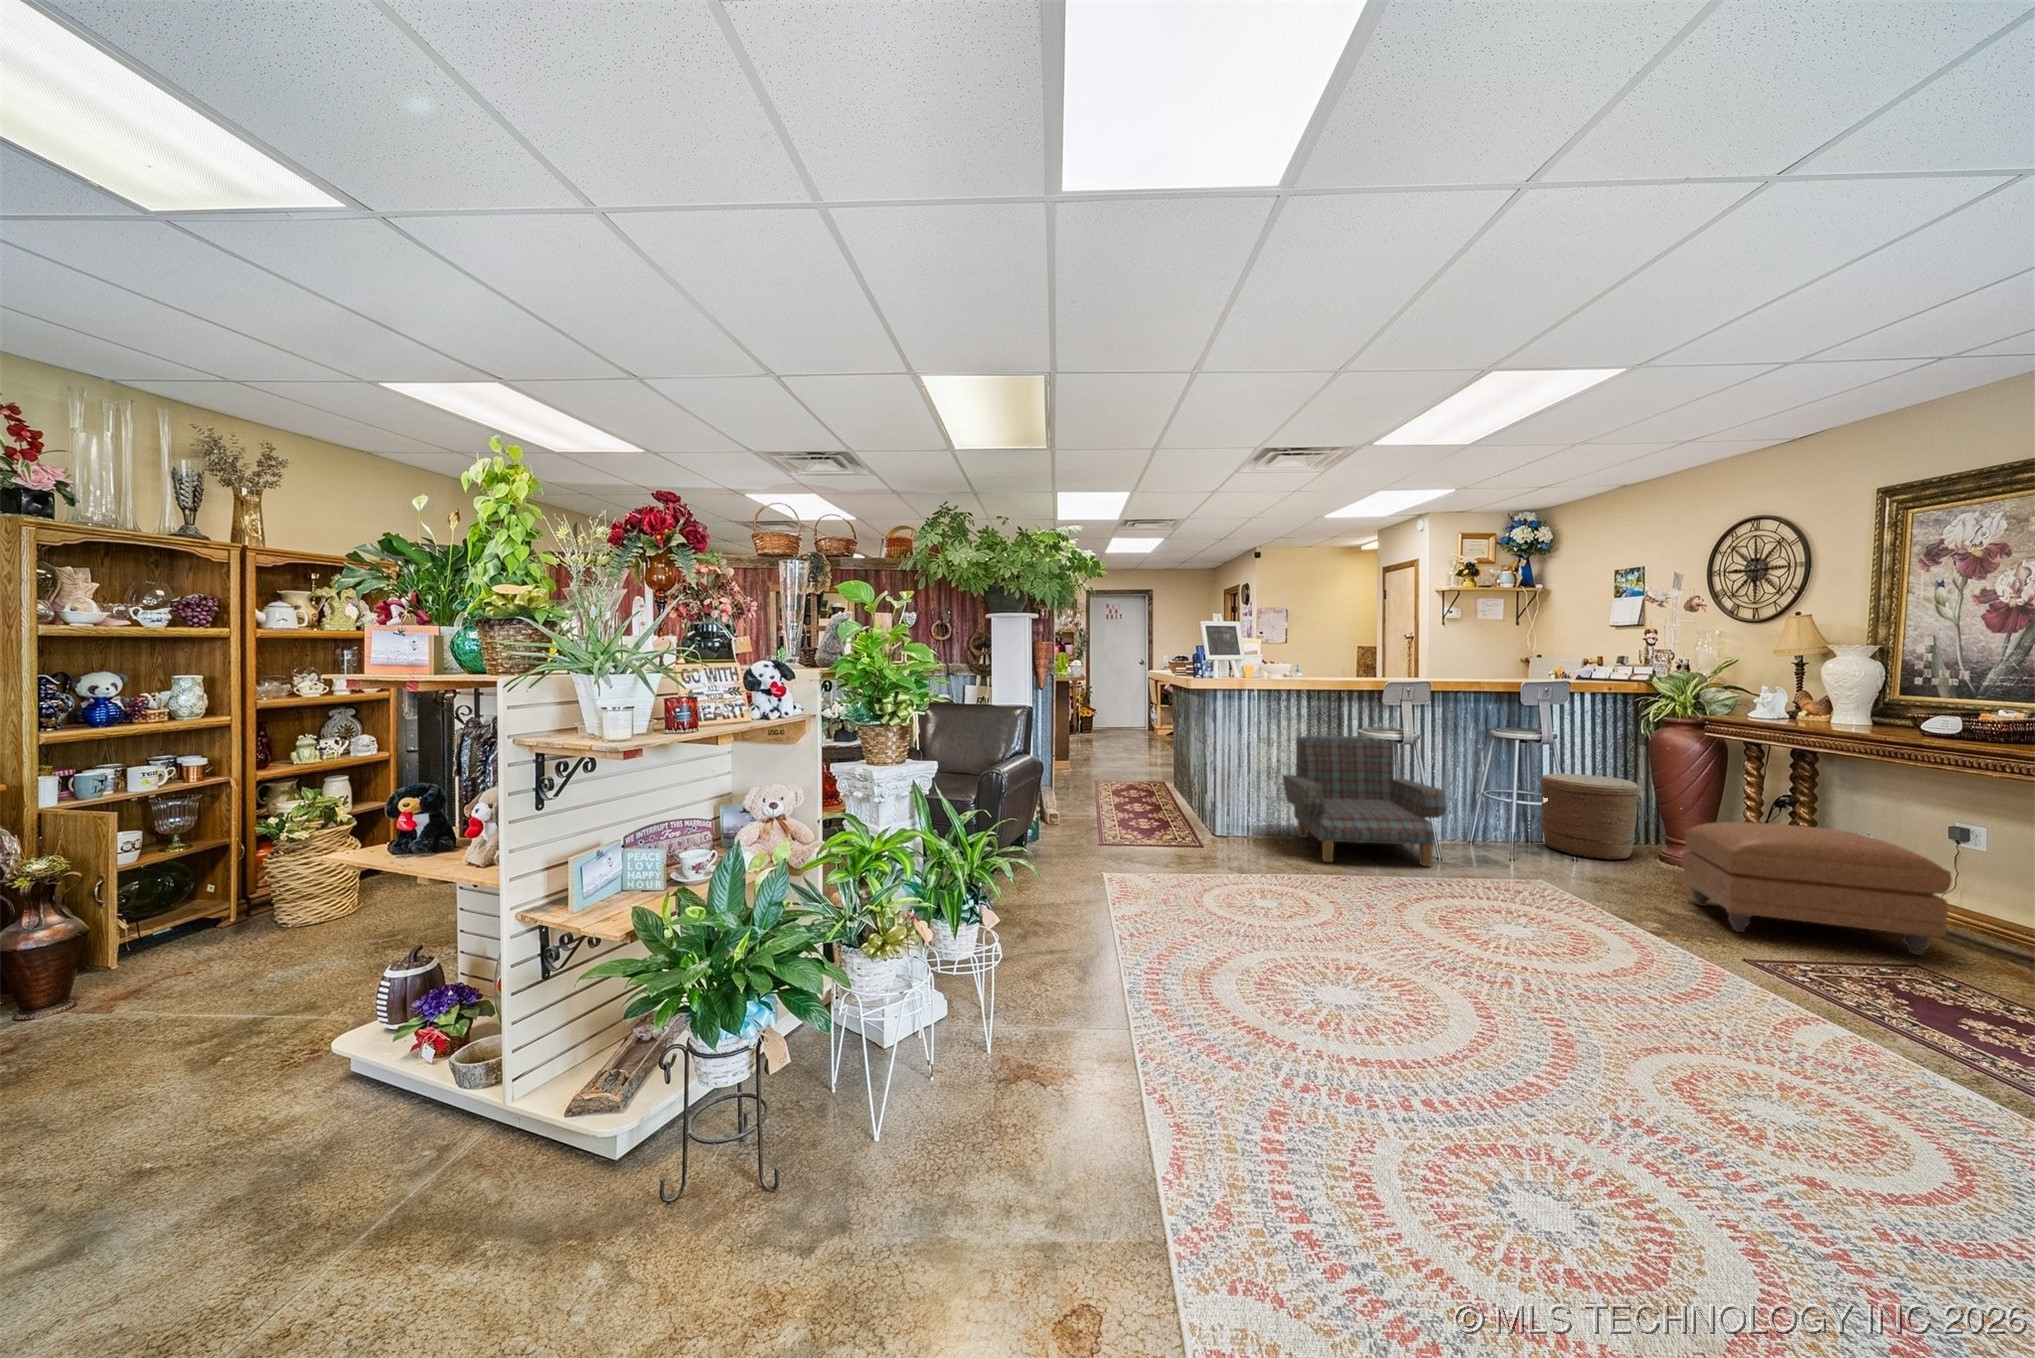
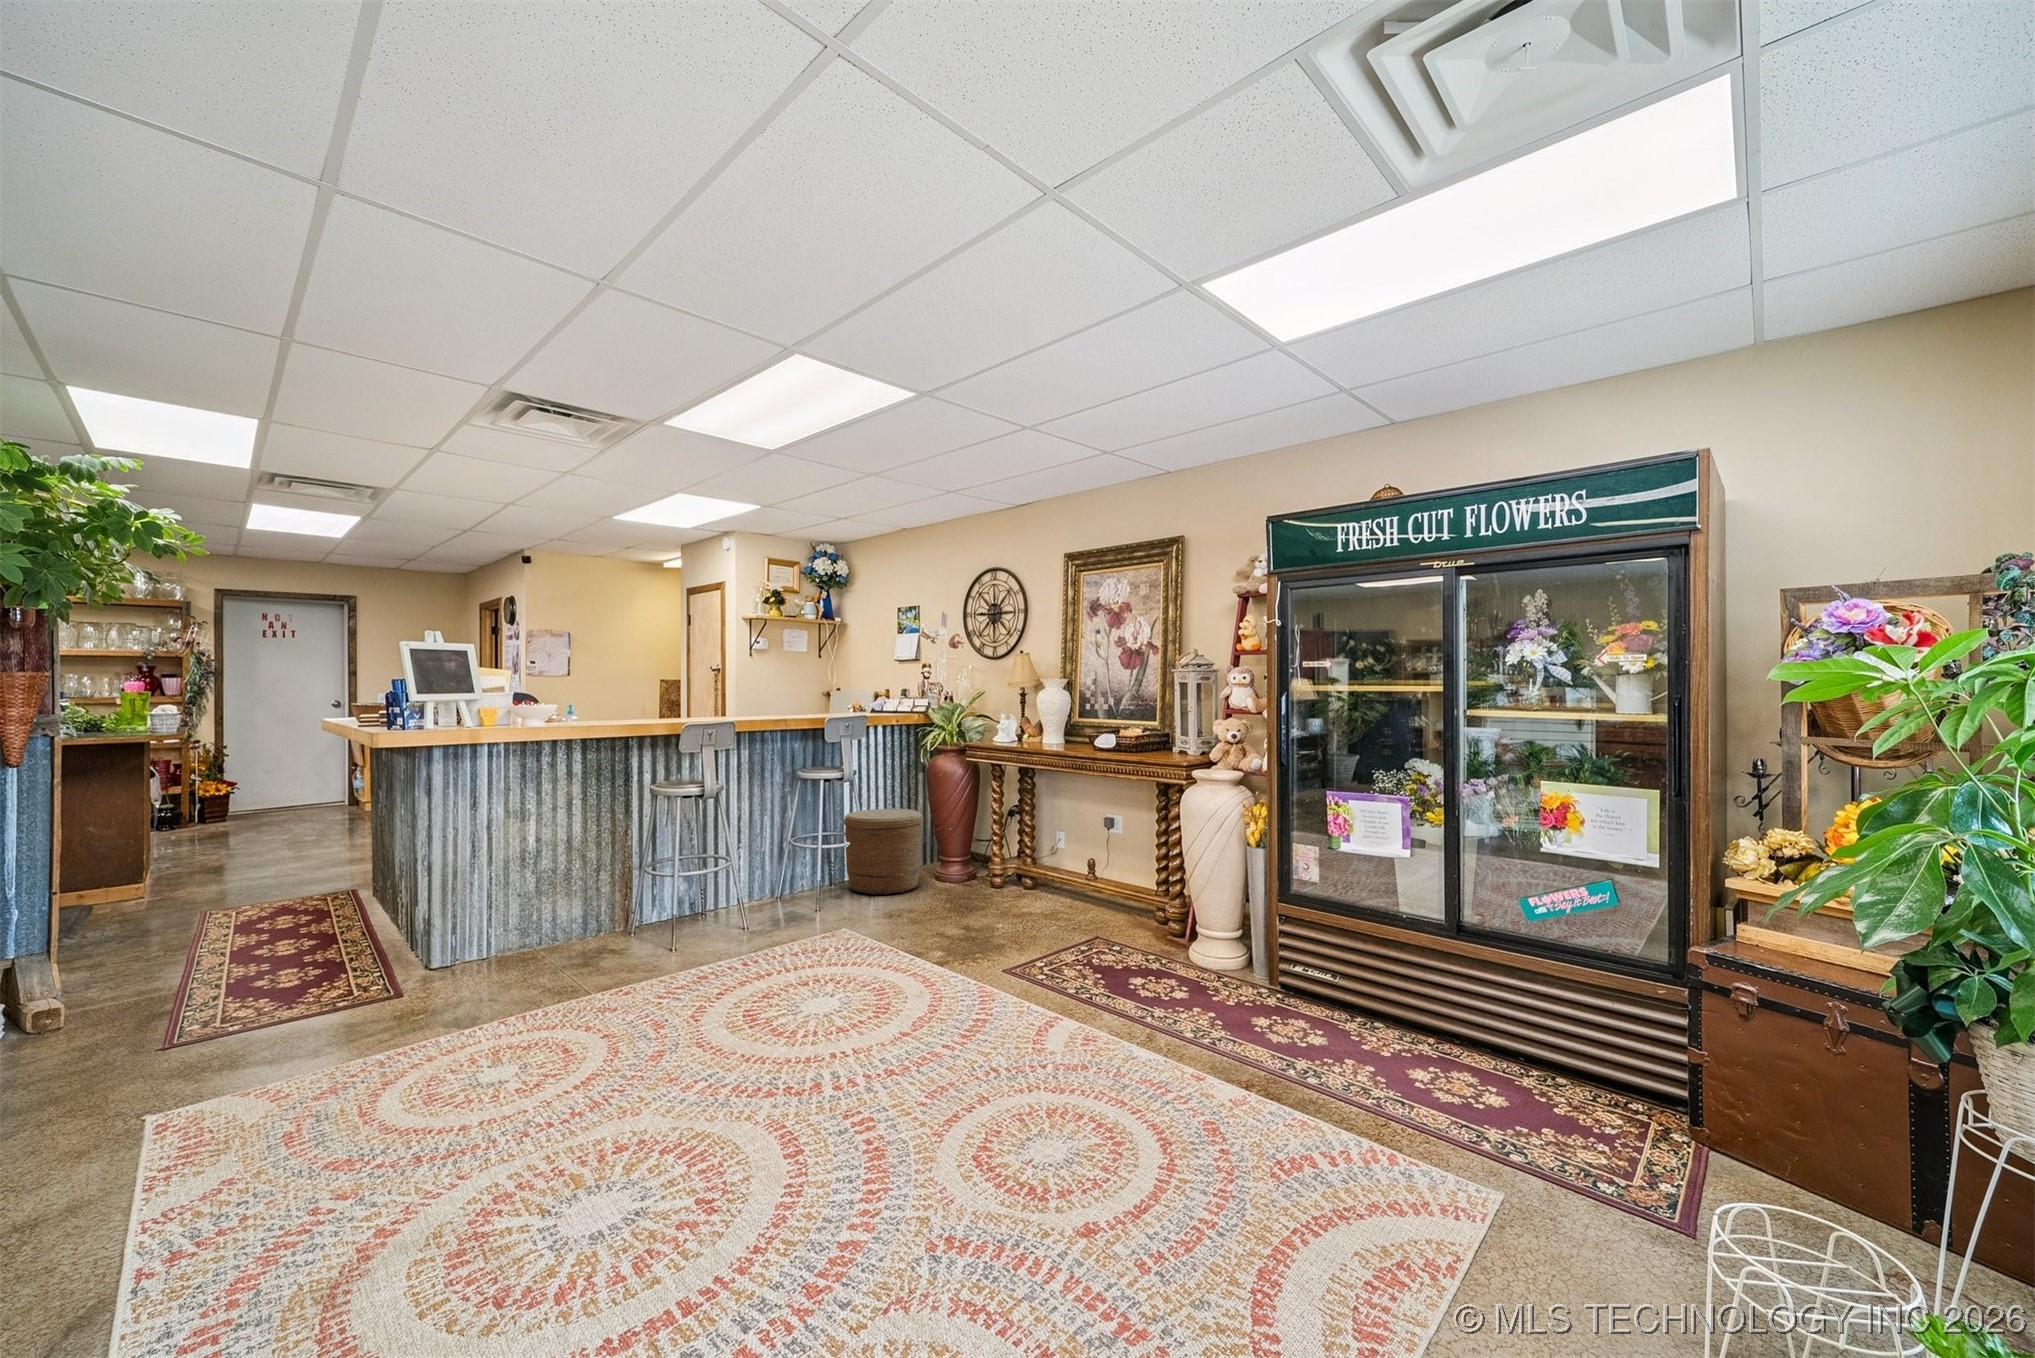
armchair: present [1282,736,1447,866] -> none [543,792,753,975]
ottoman: present [1682,822,1952,955] -> none [956,834,1111,944]

